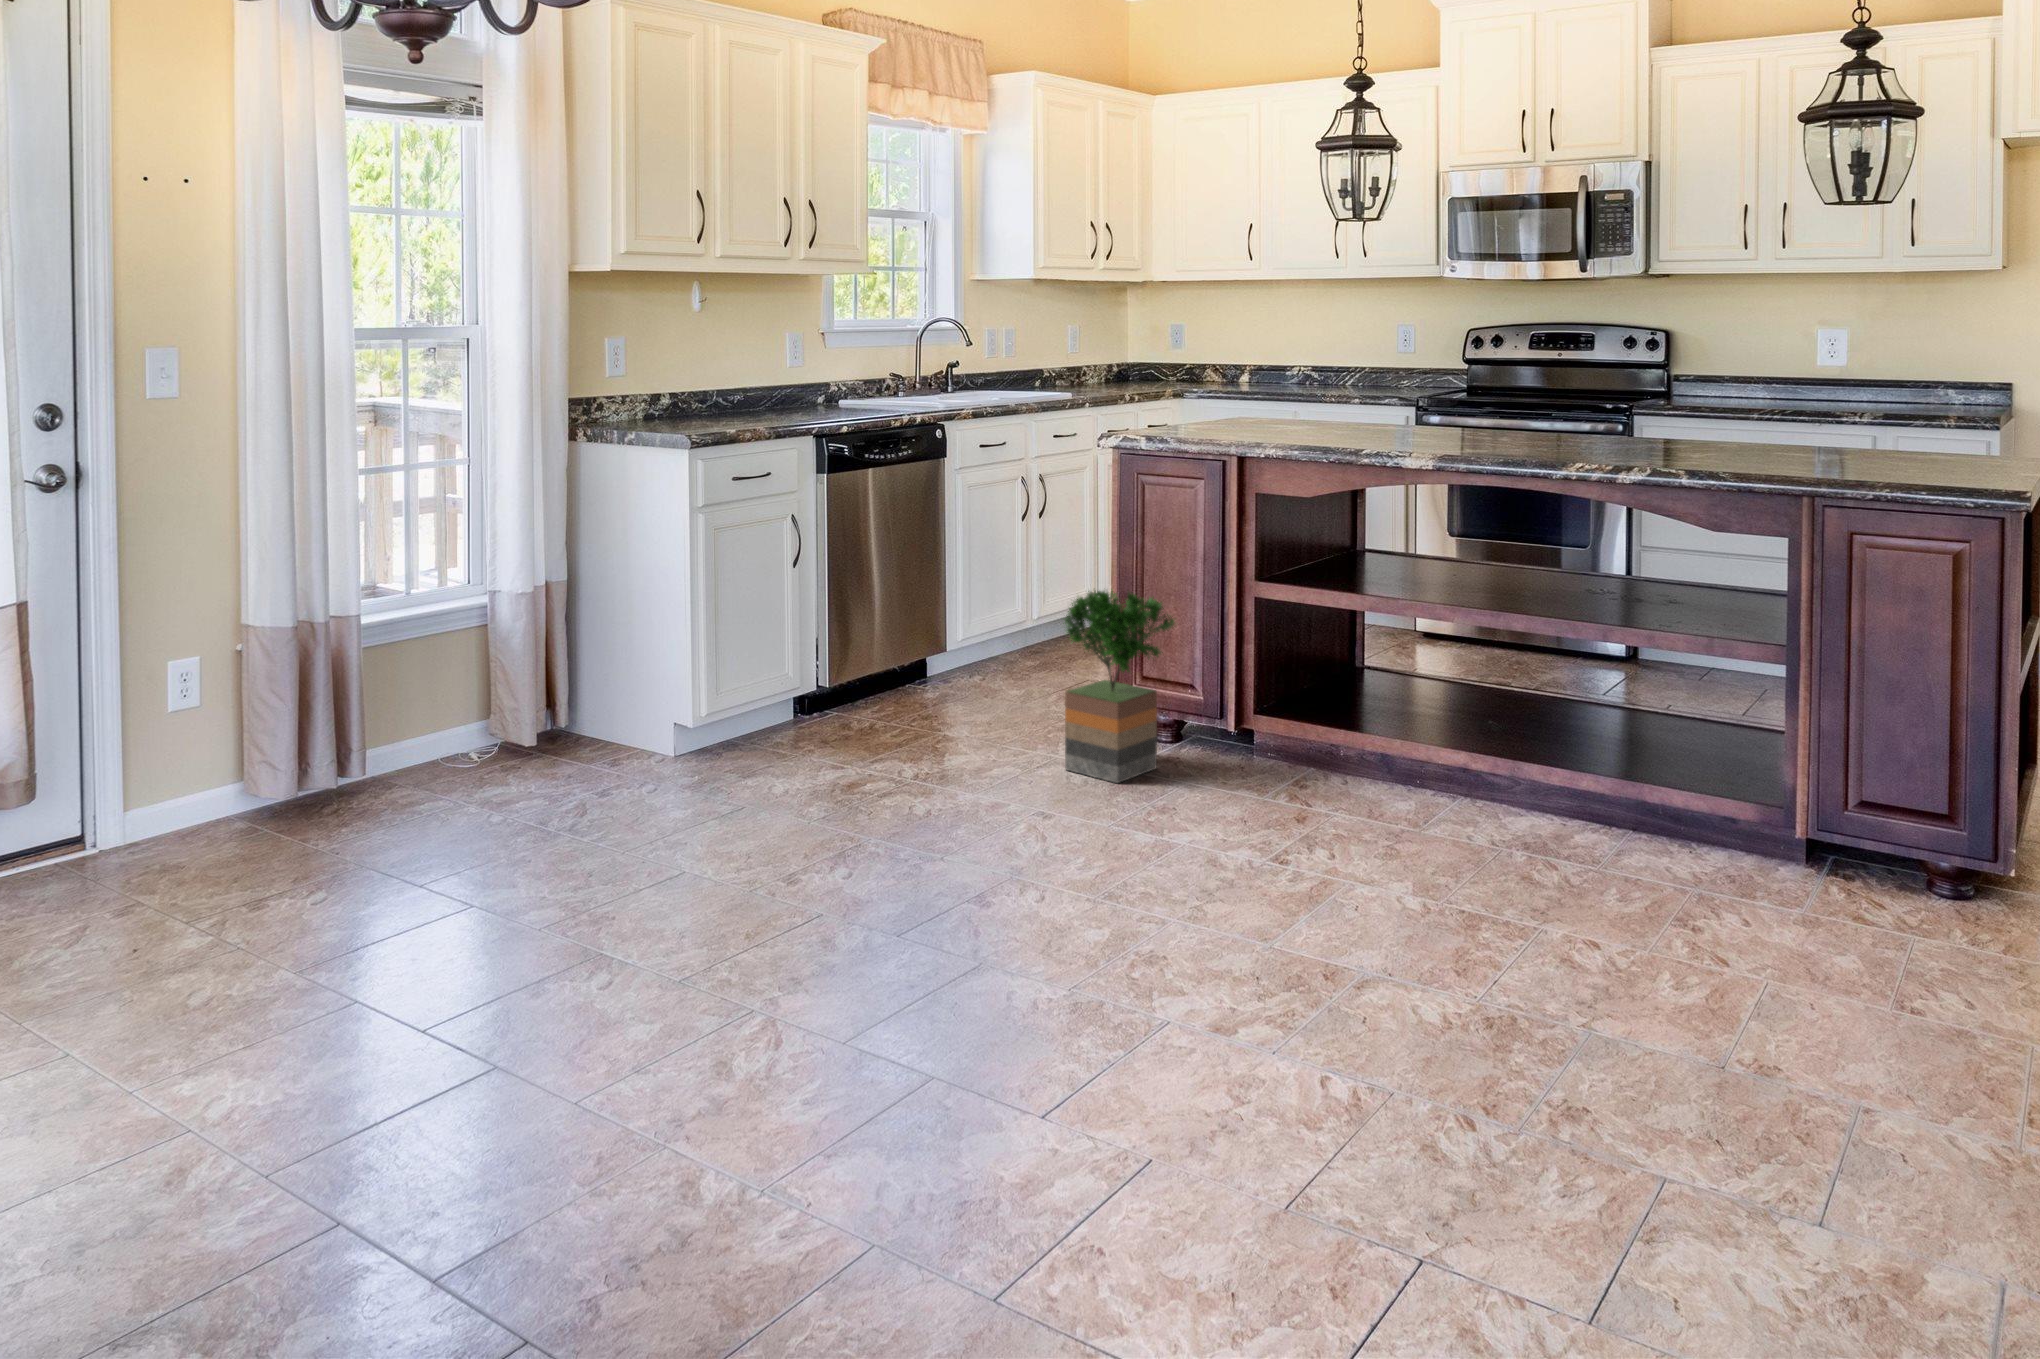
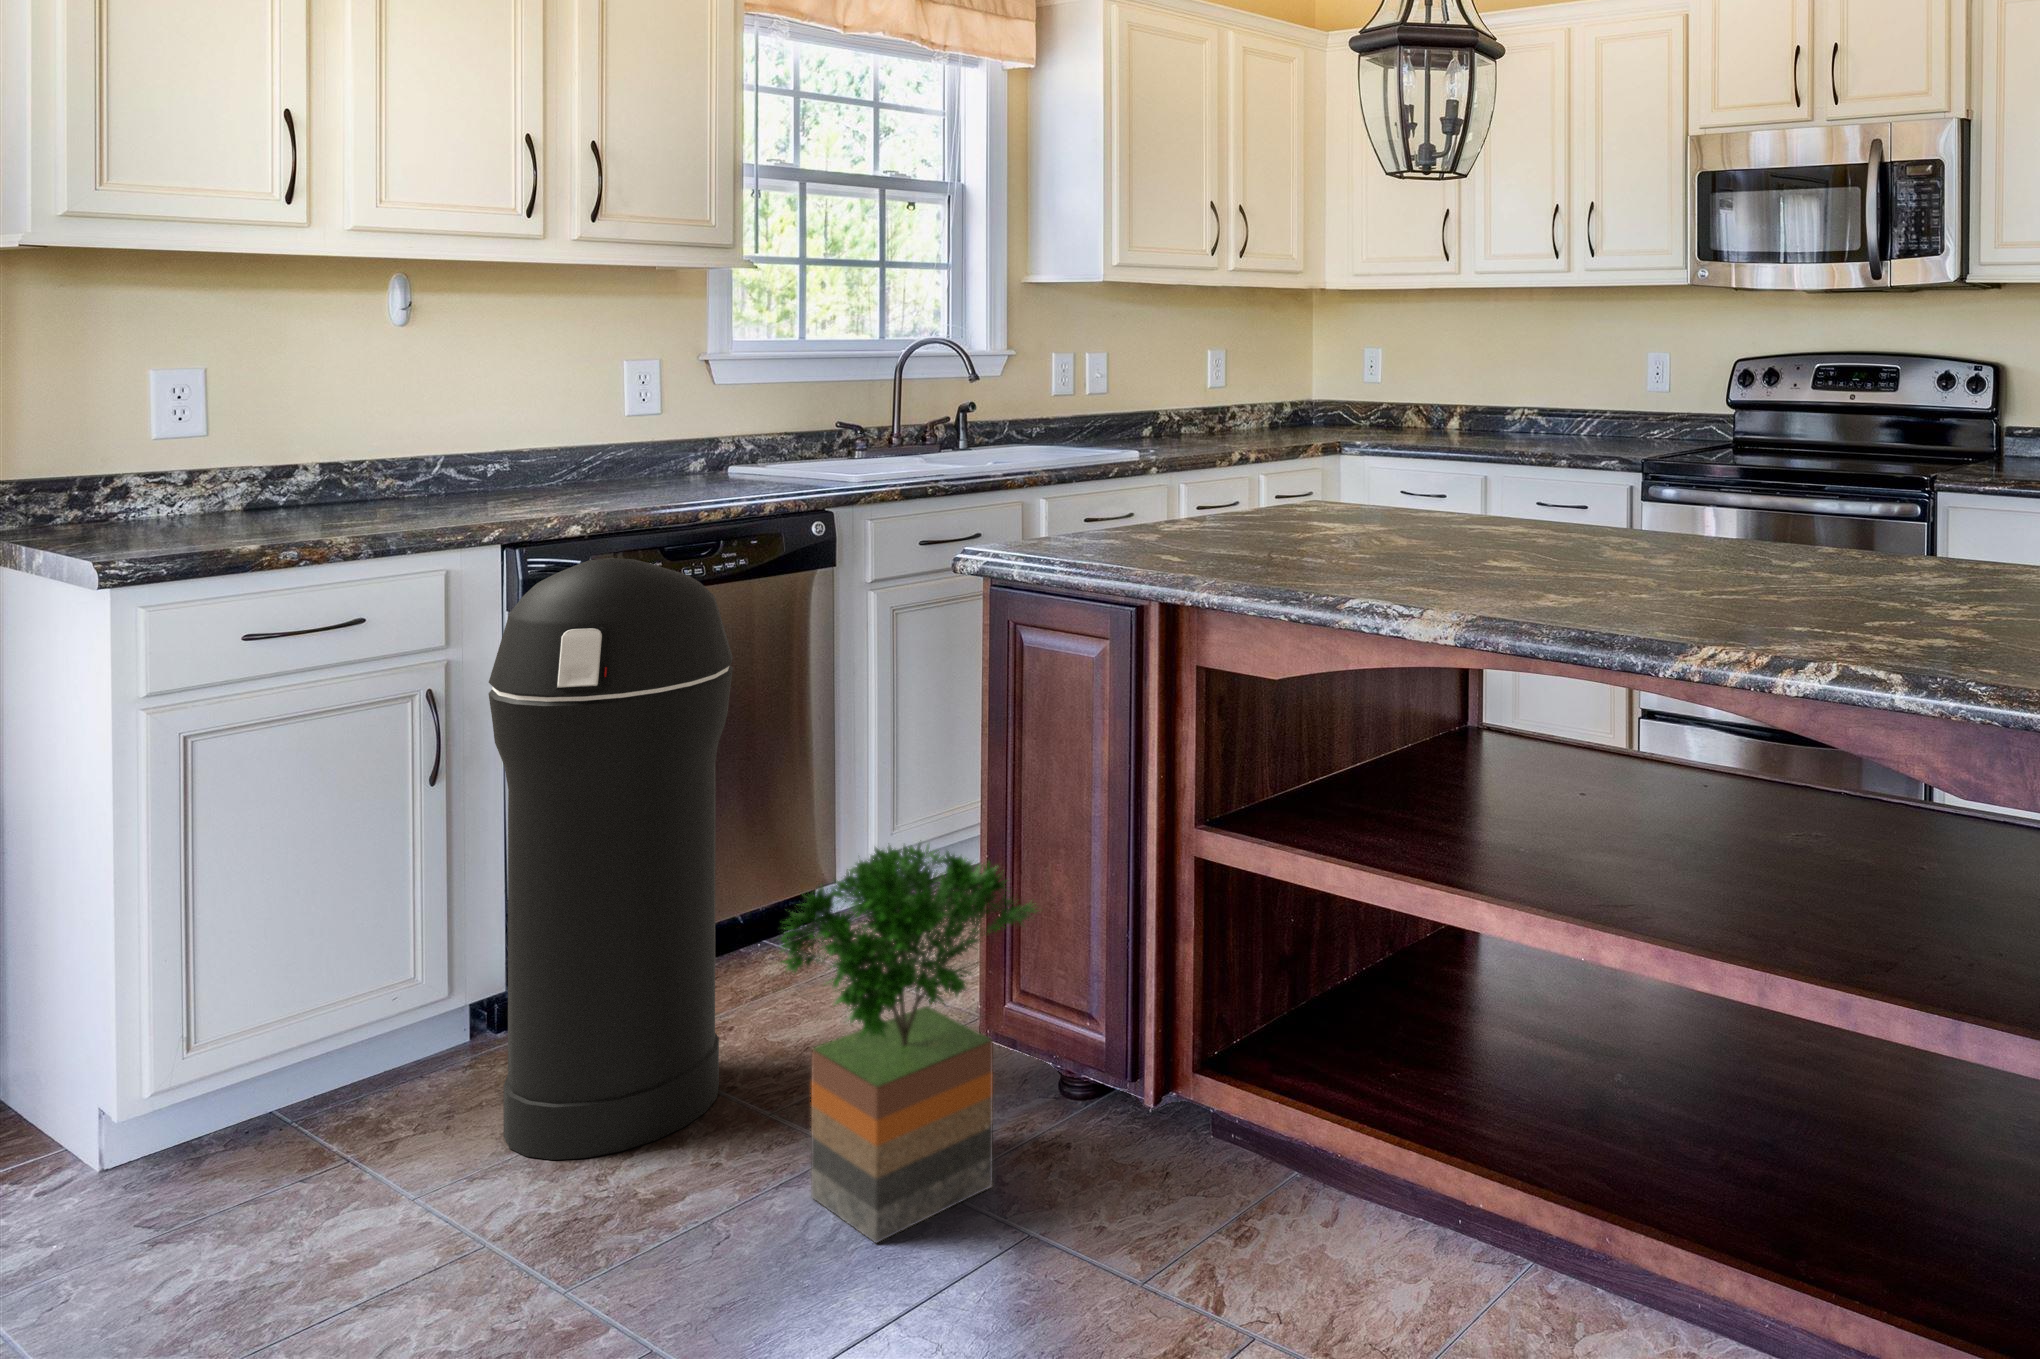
trash can: none [861,439,976,756] -> present [489,558,733,1160]

